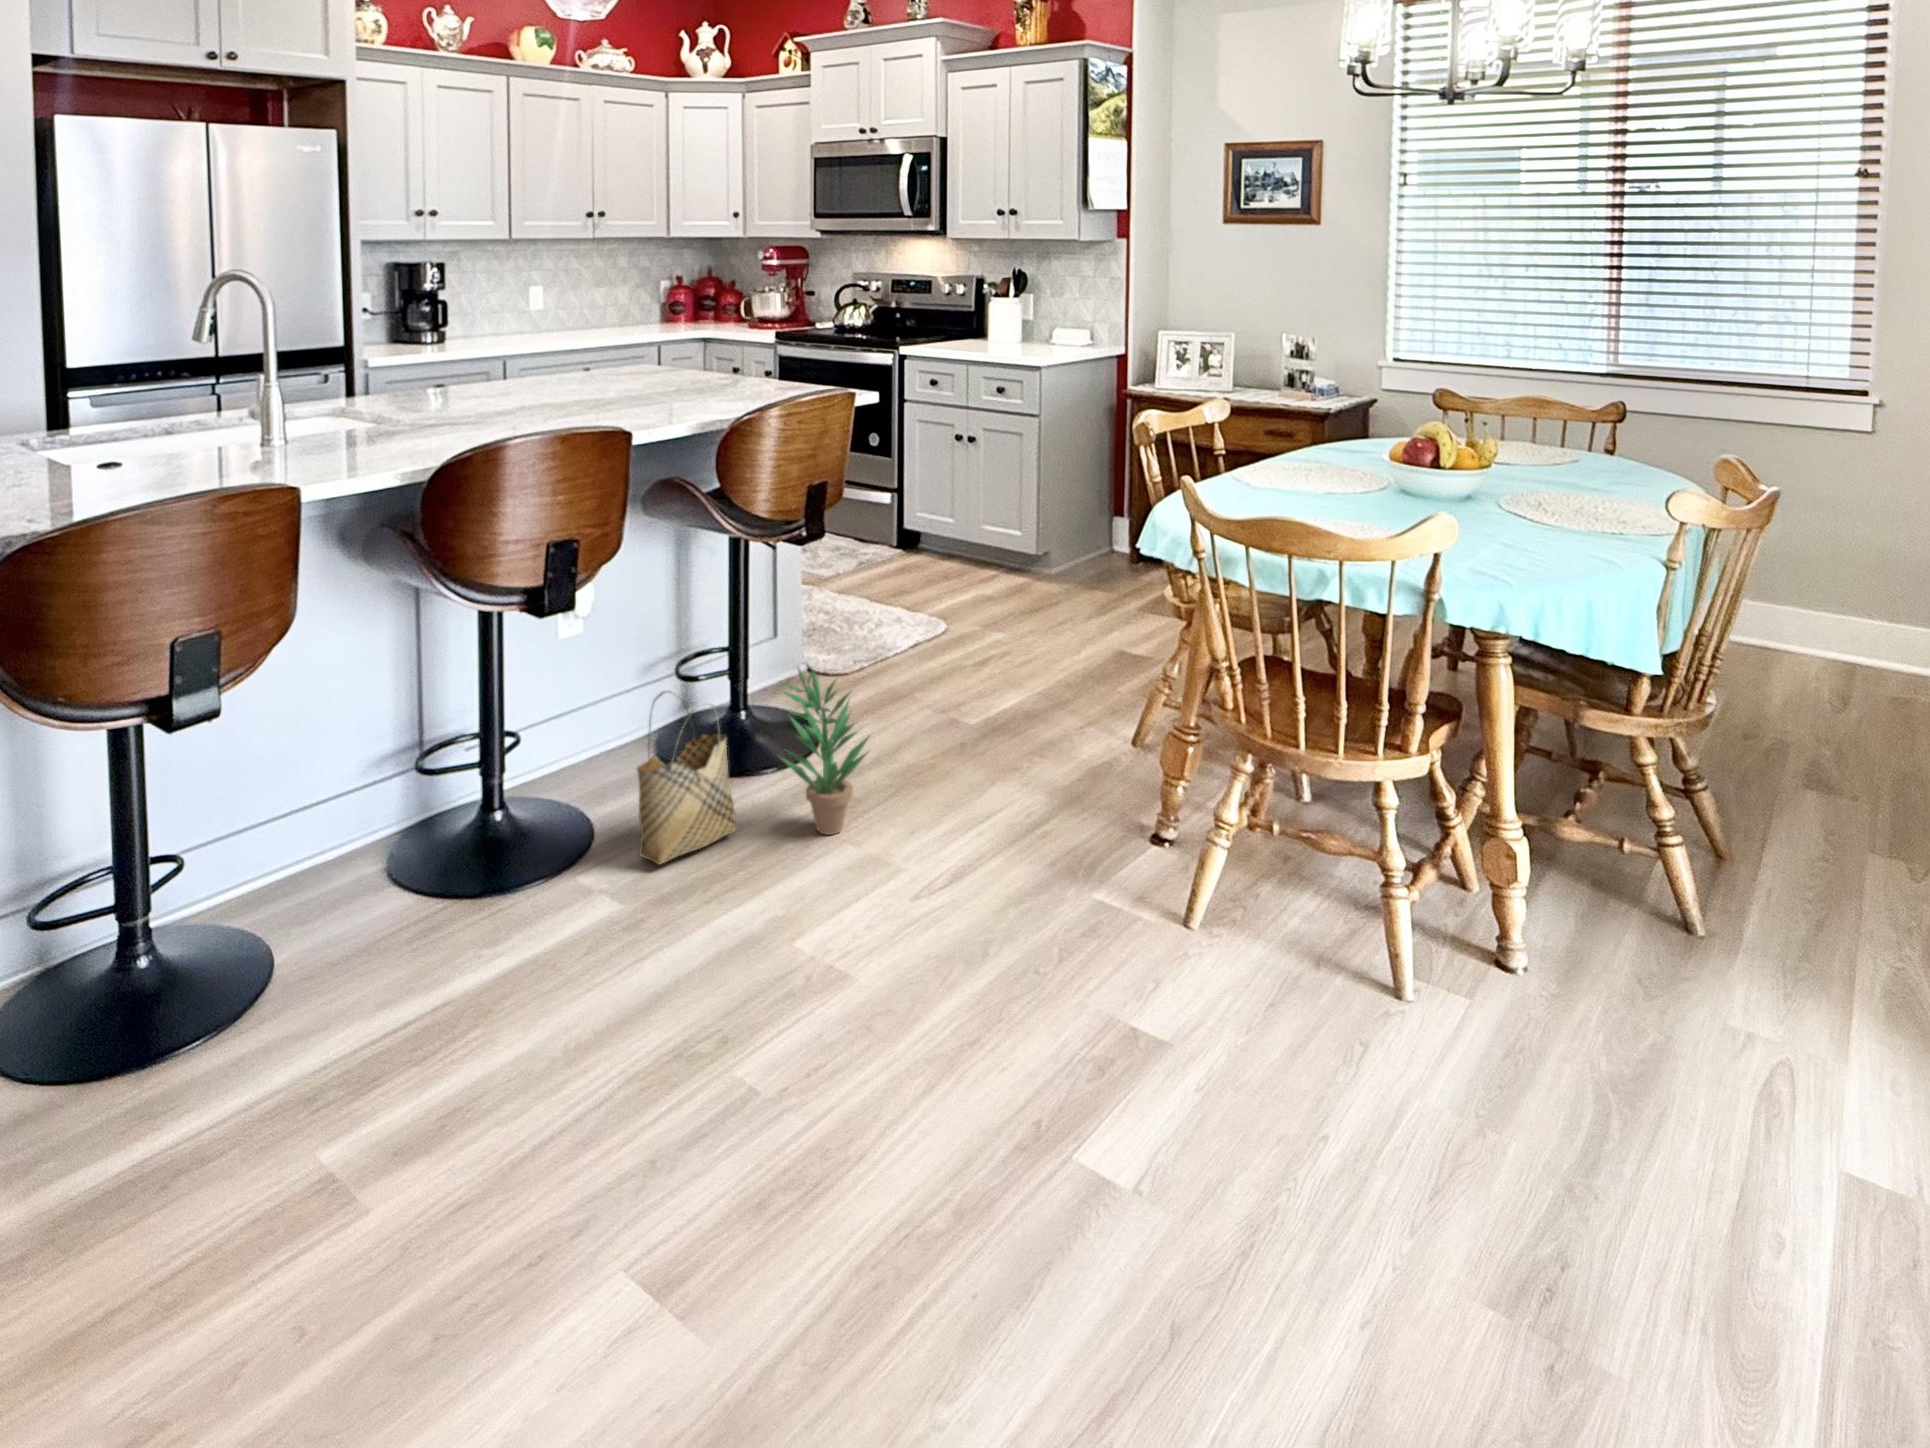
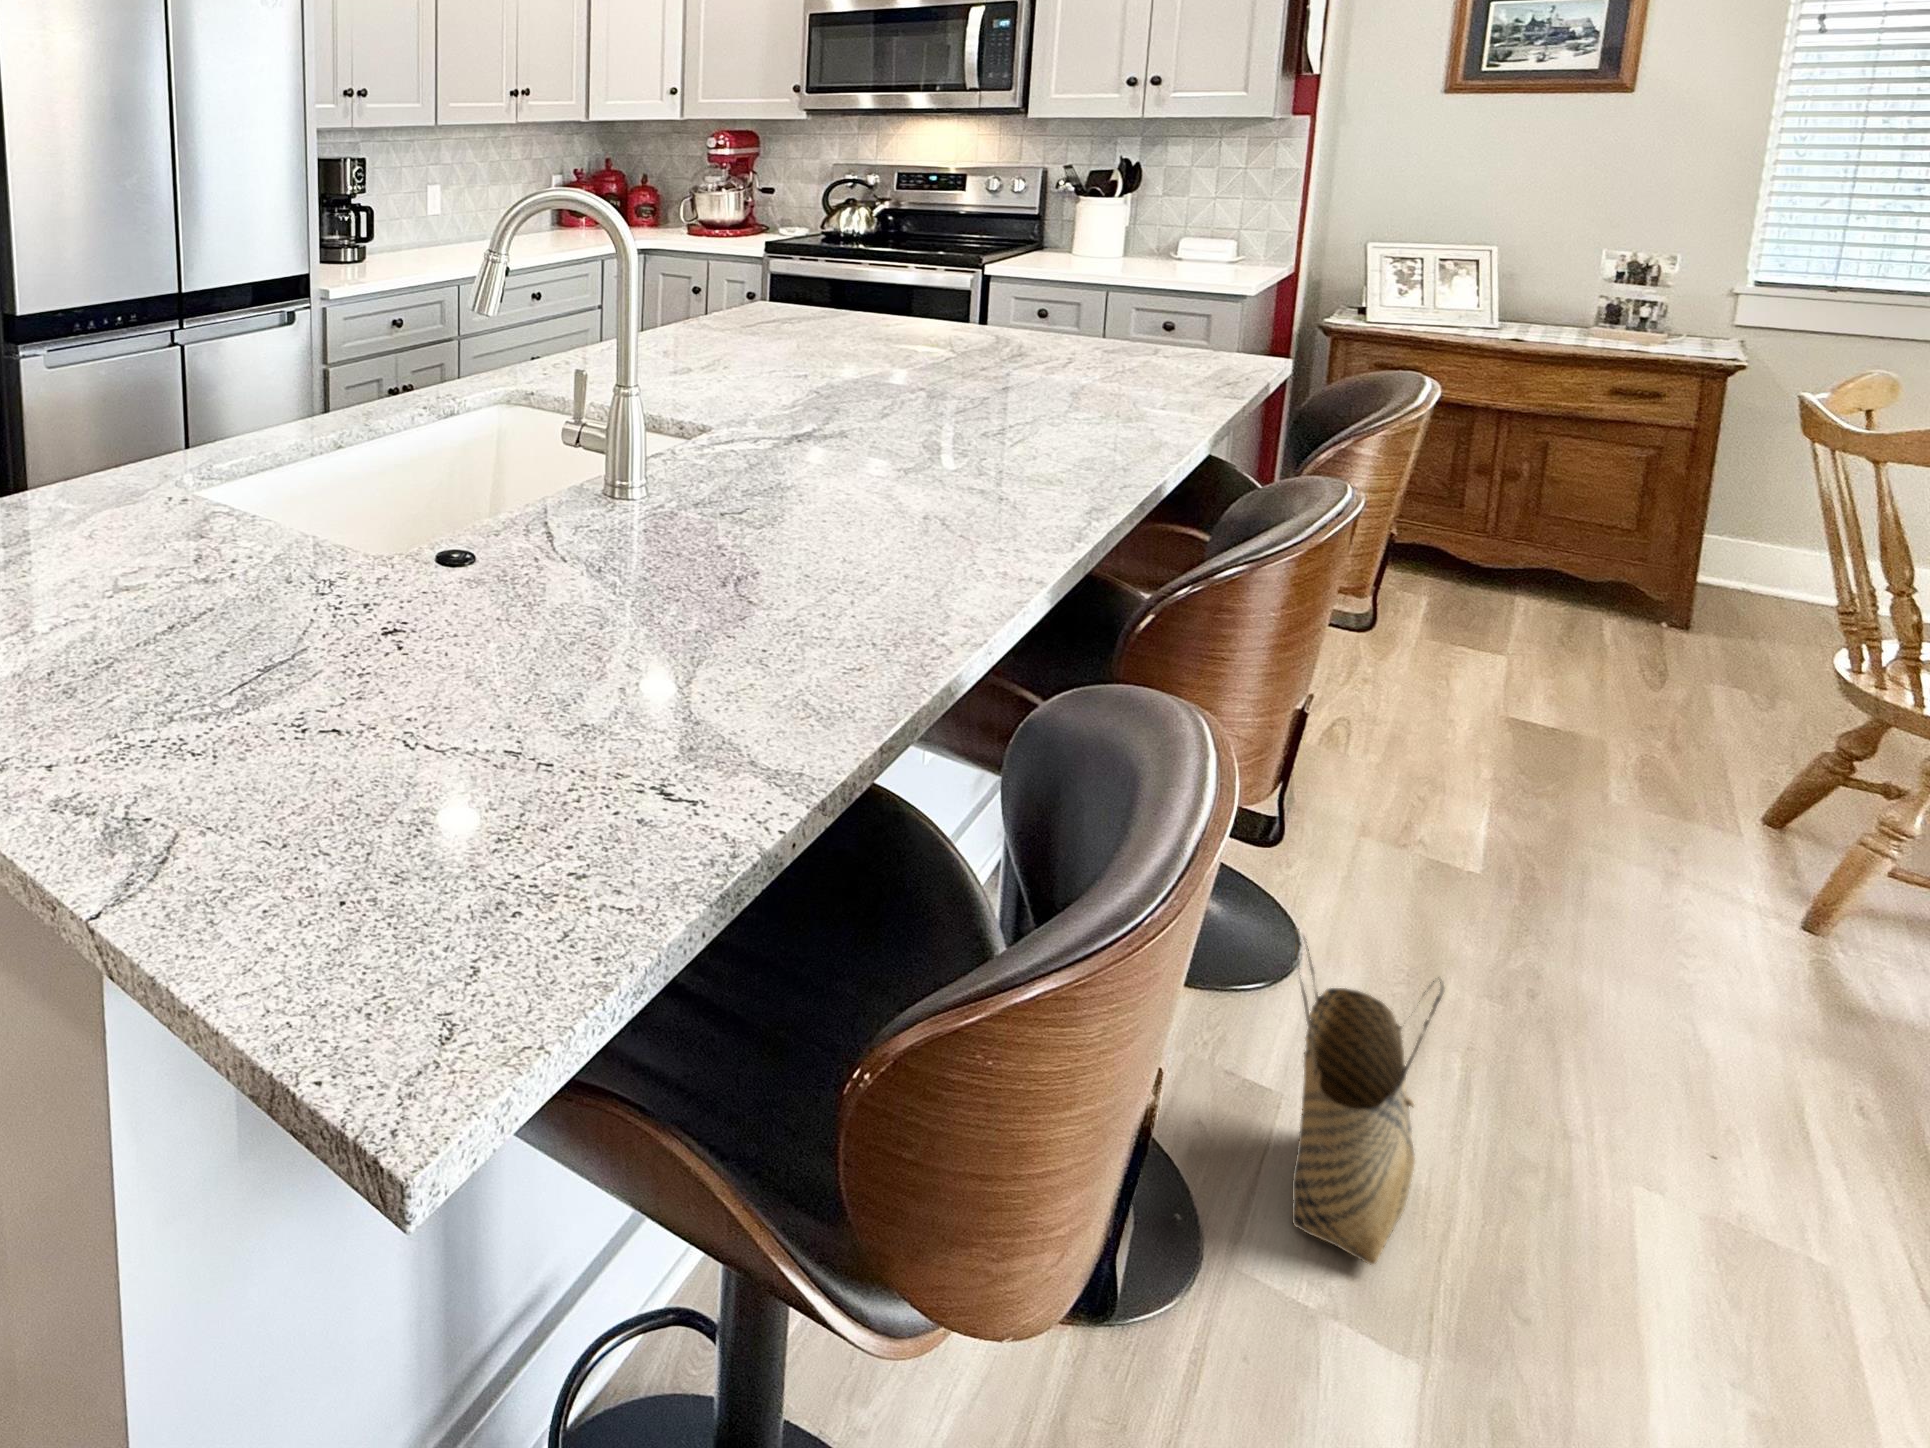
potted plant: present [782,667,869,835] -> none [1470,878,1695,1177]

